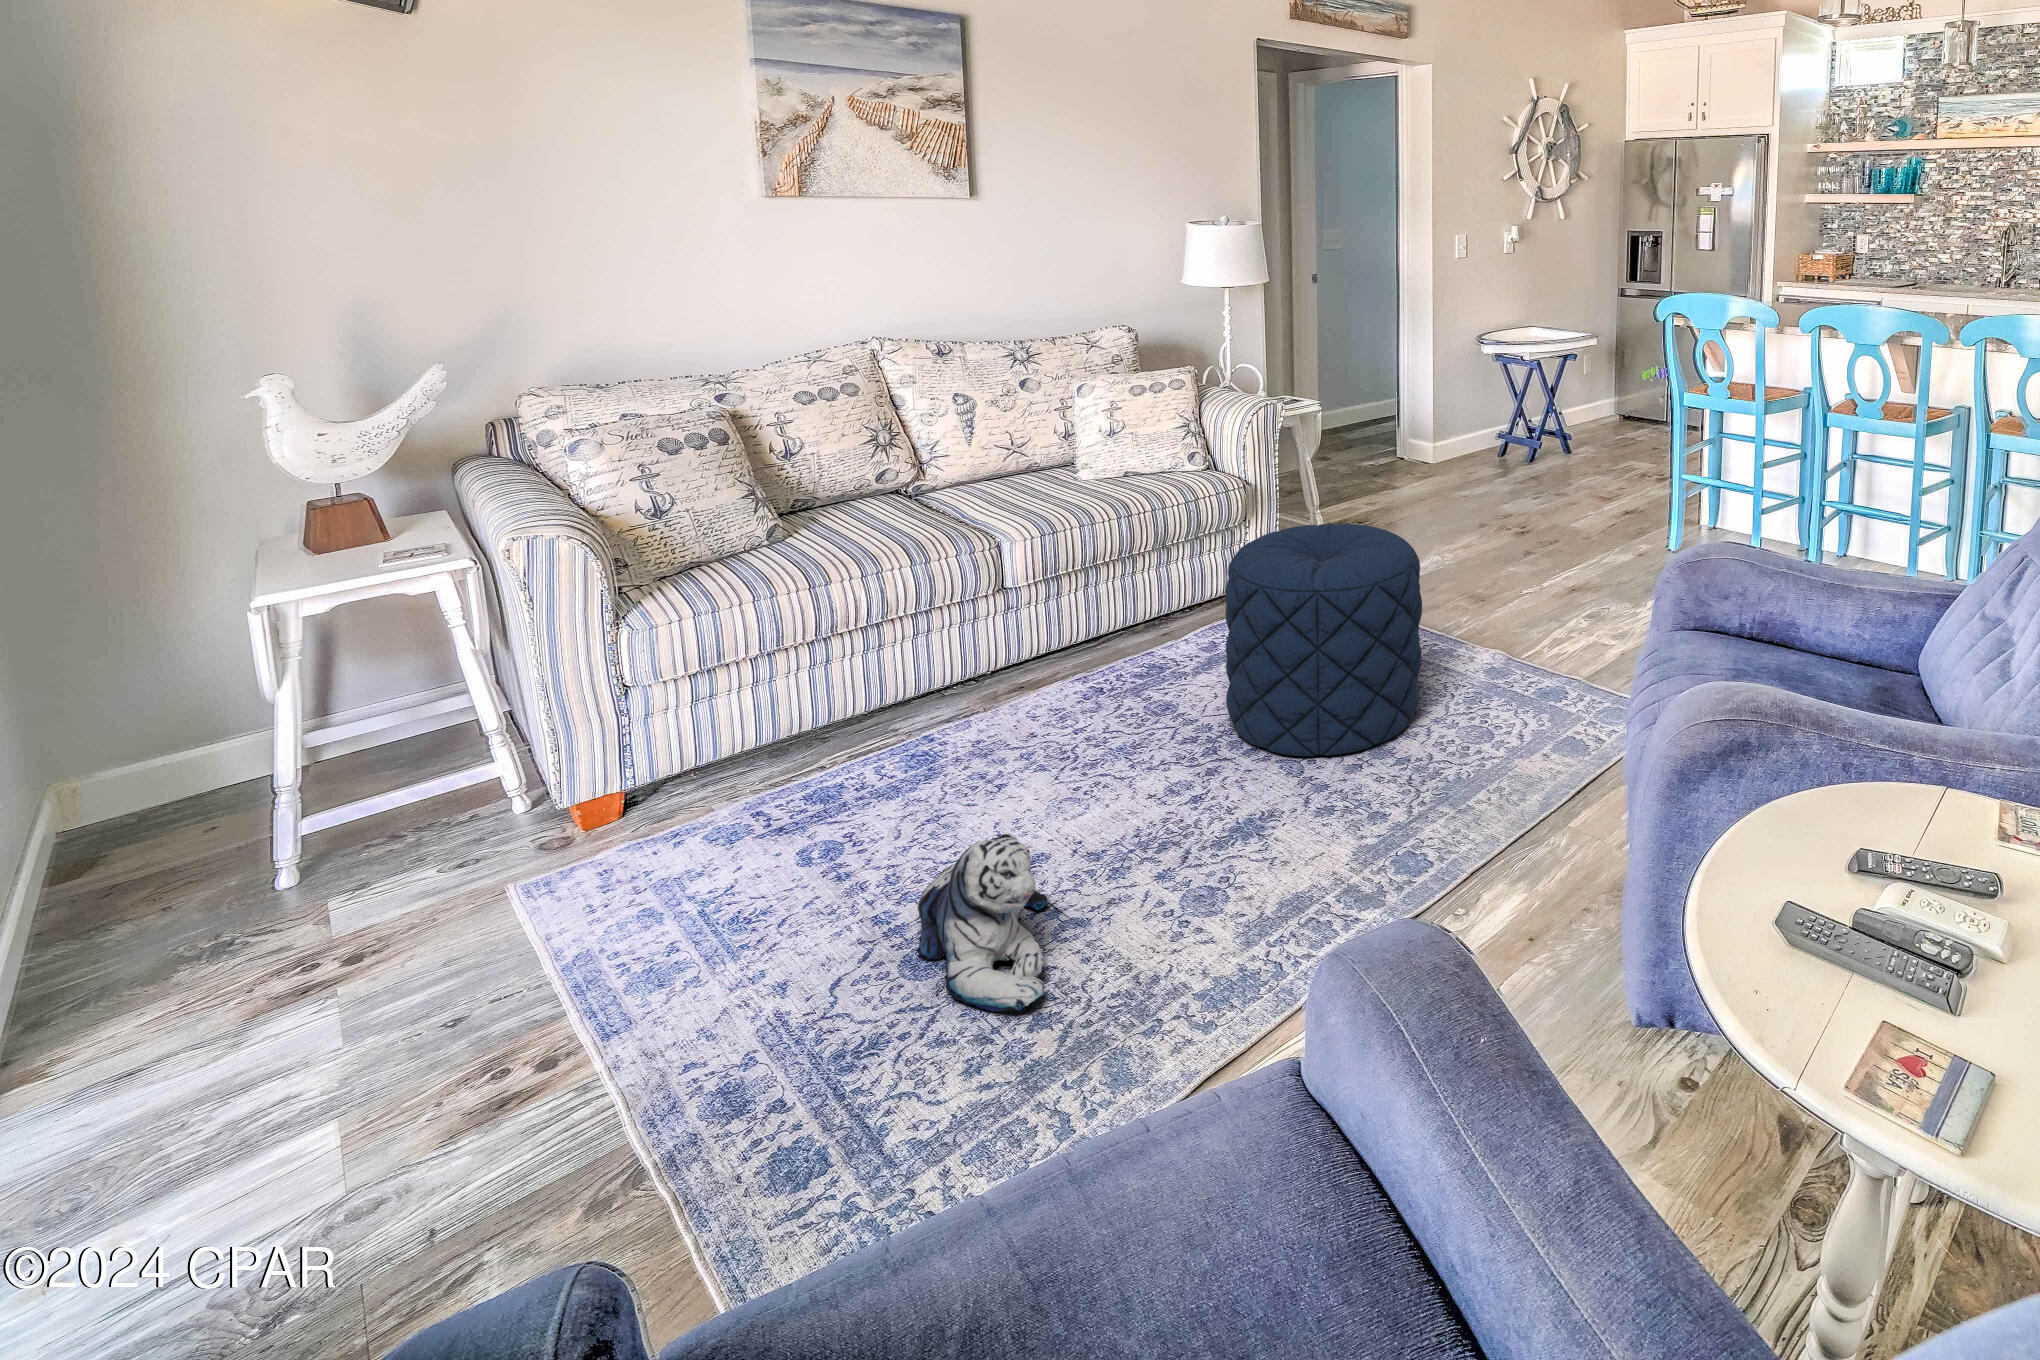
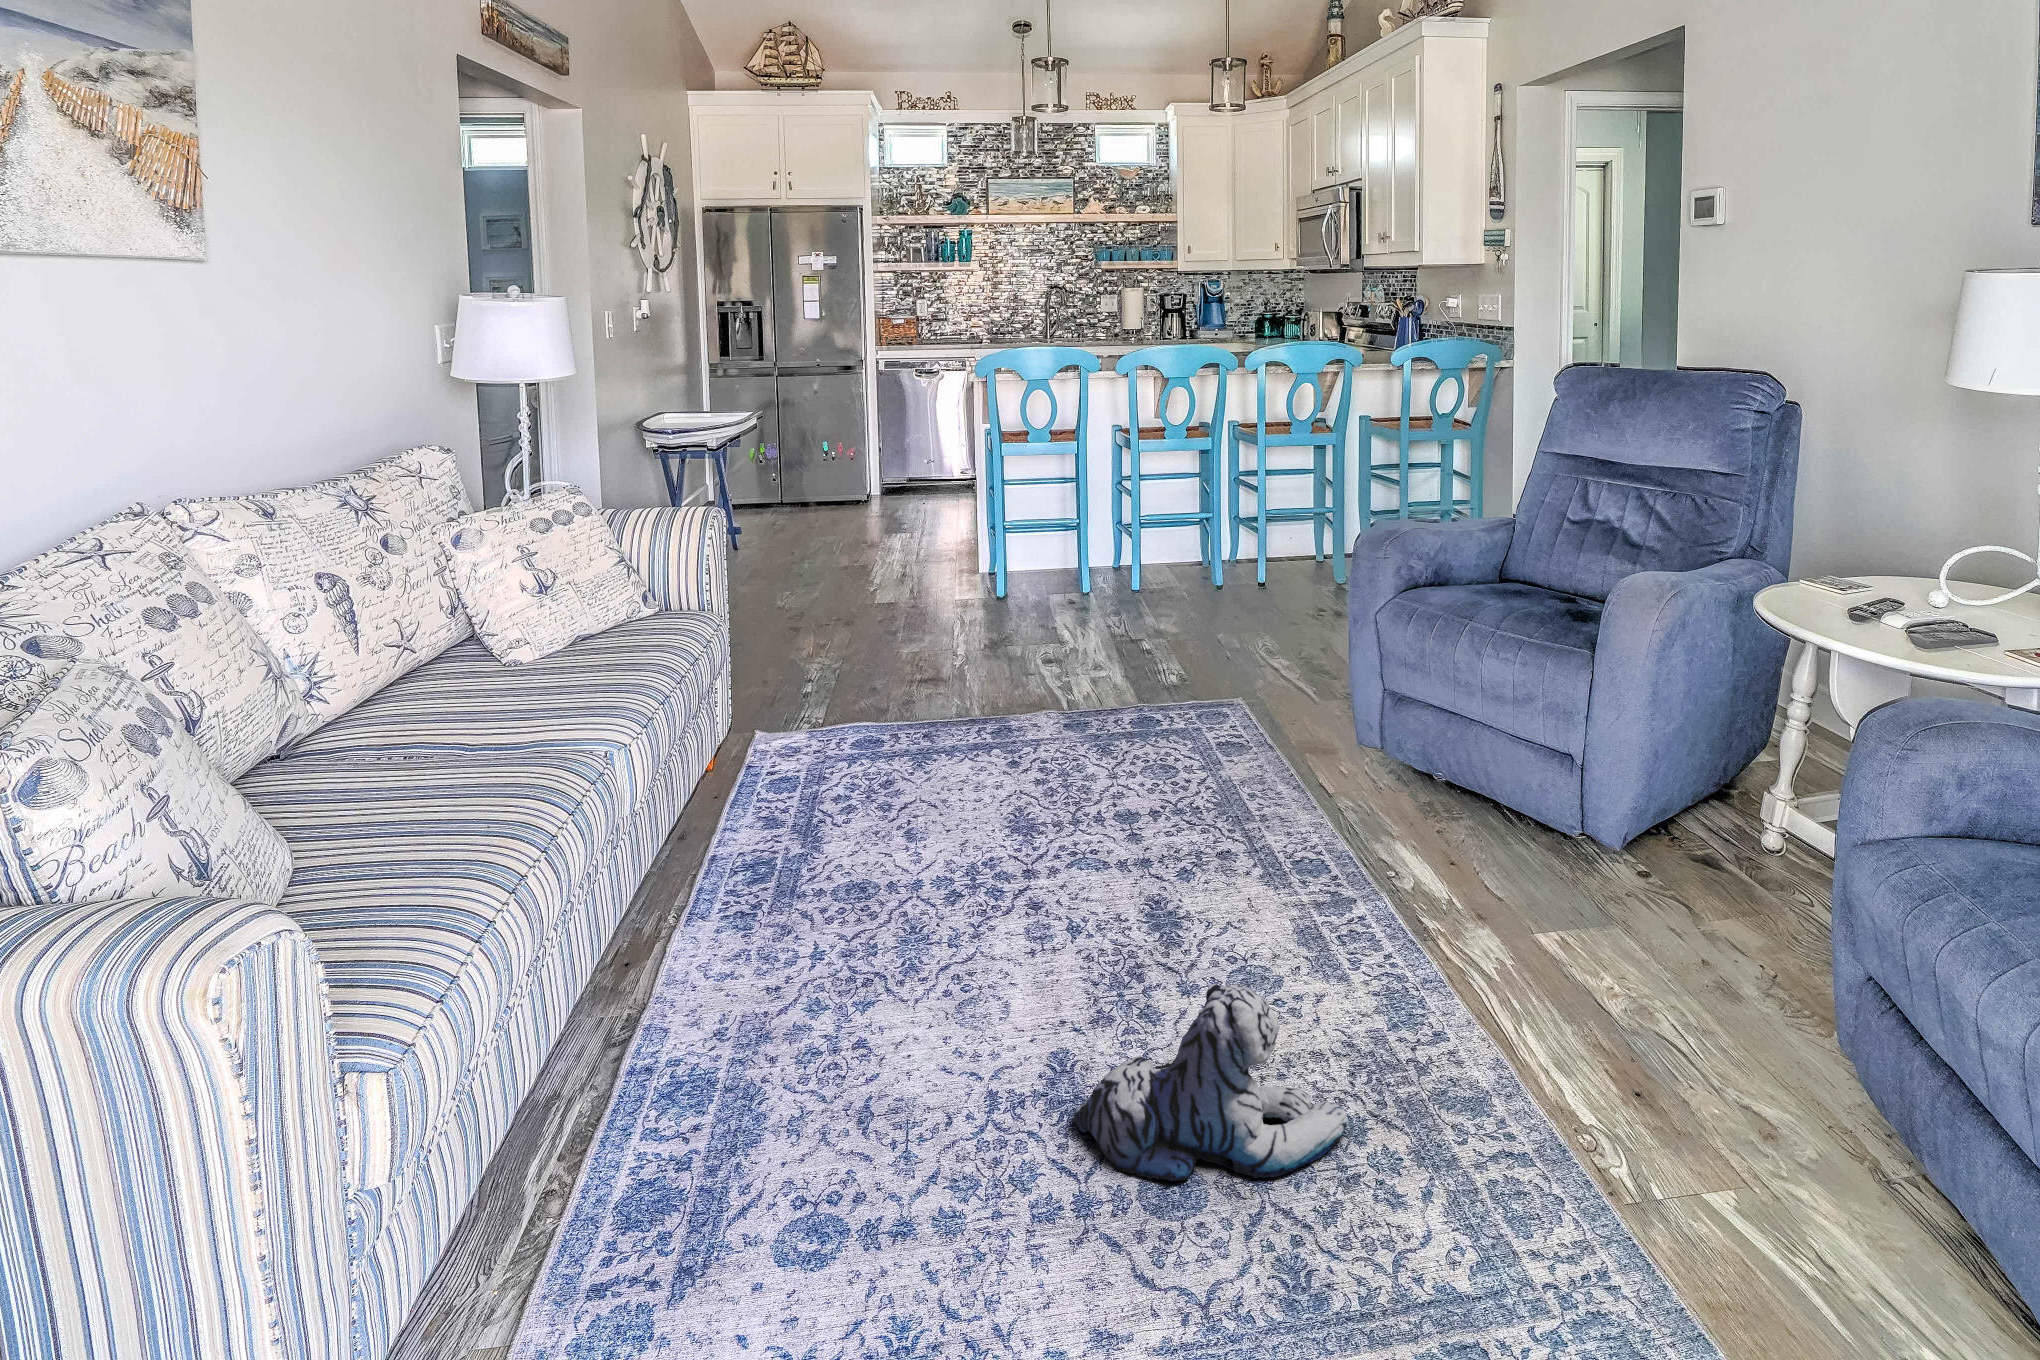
pouf: present [1225,524,1422,756] -> none [925,611,1137,871]

